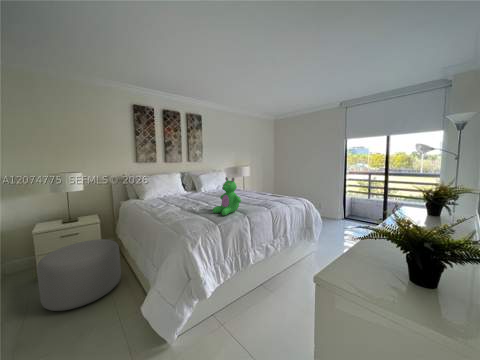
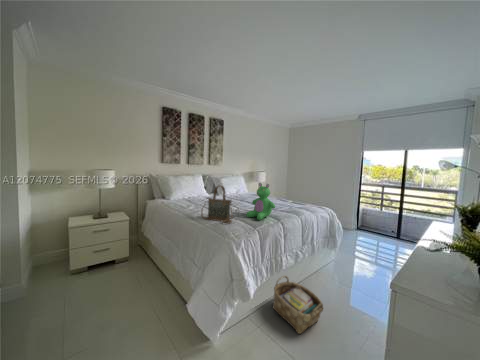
handbag: none [166,182,197,221] -> present [202,186,232,224]
ottoman: present [37,239,121,311] -> none [78,237,150,304]
woven basket: none [240,271,288,331] -> present [273,276,323,334]

